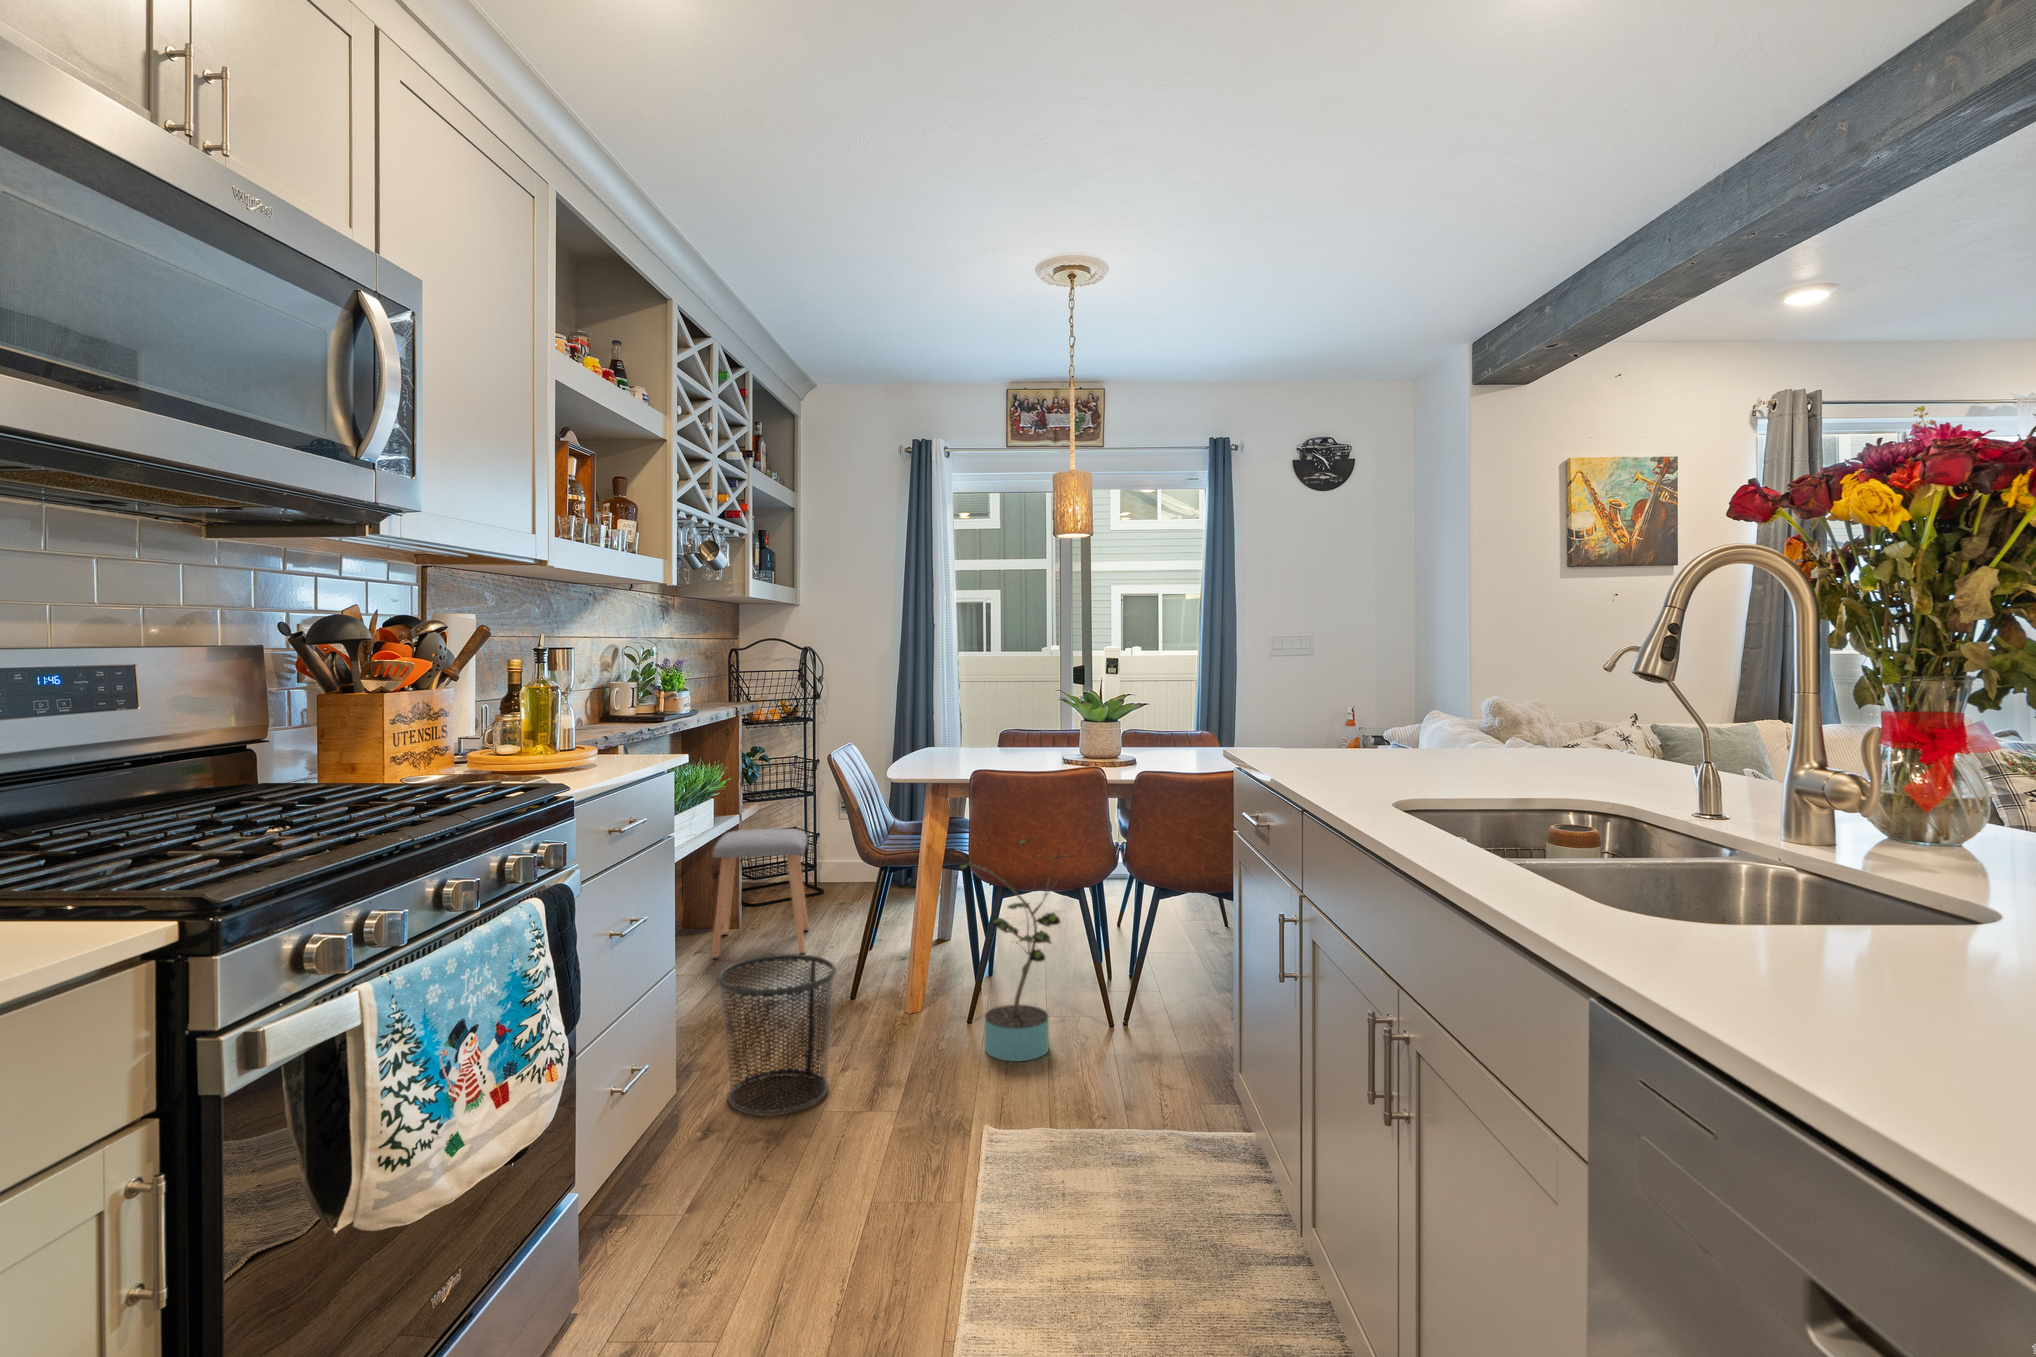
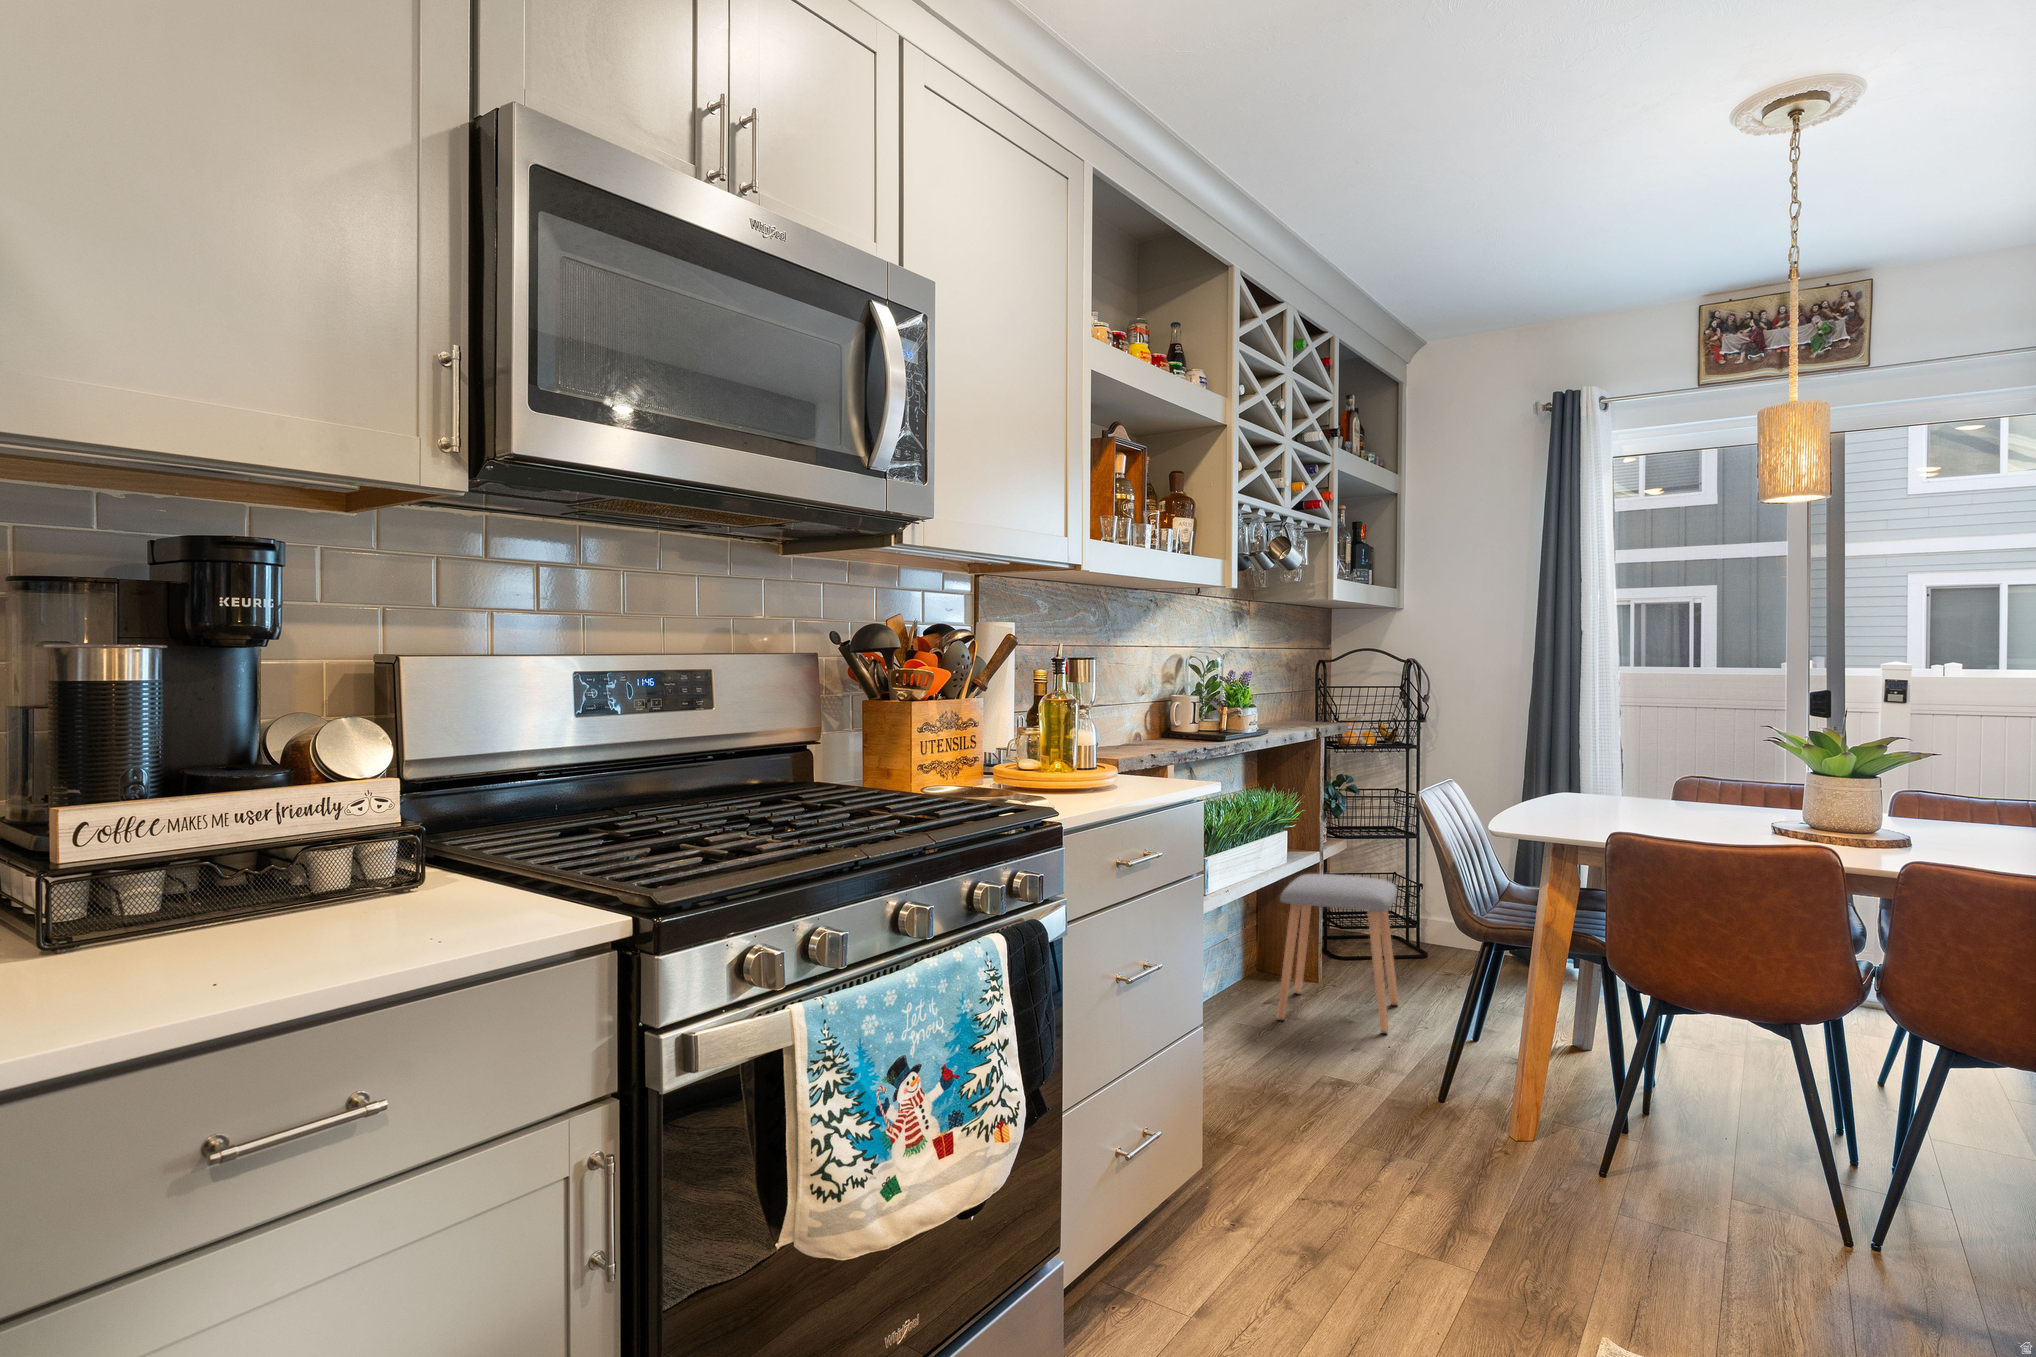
potted plant: present [957,839,1073,1061] -> none [1575,932,1772,1253]
waste bin: present [717,954,836,1116] -> none [1250,1032,1397,1234]

